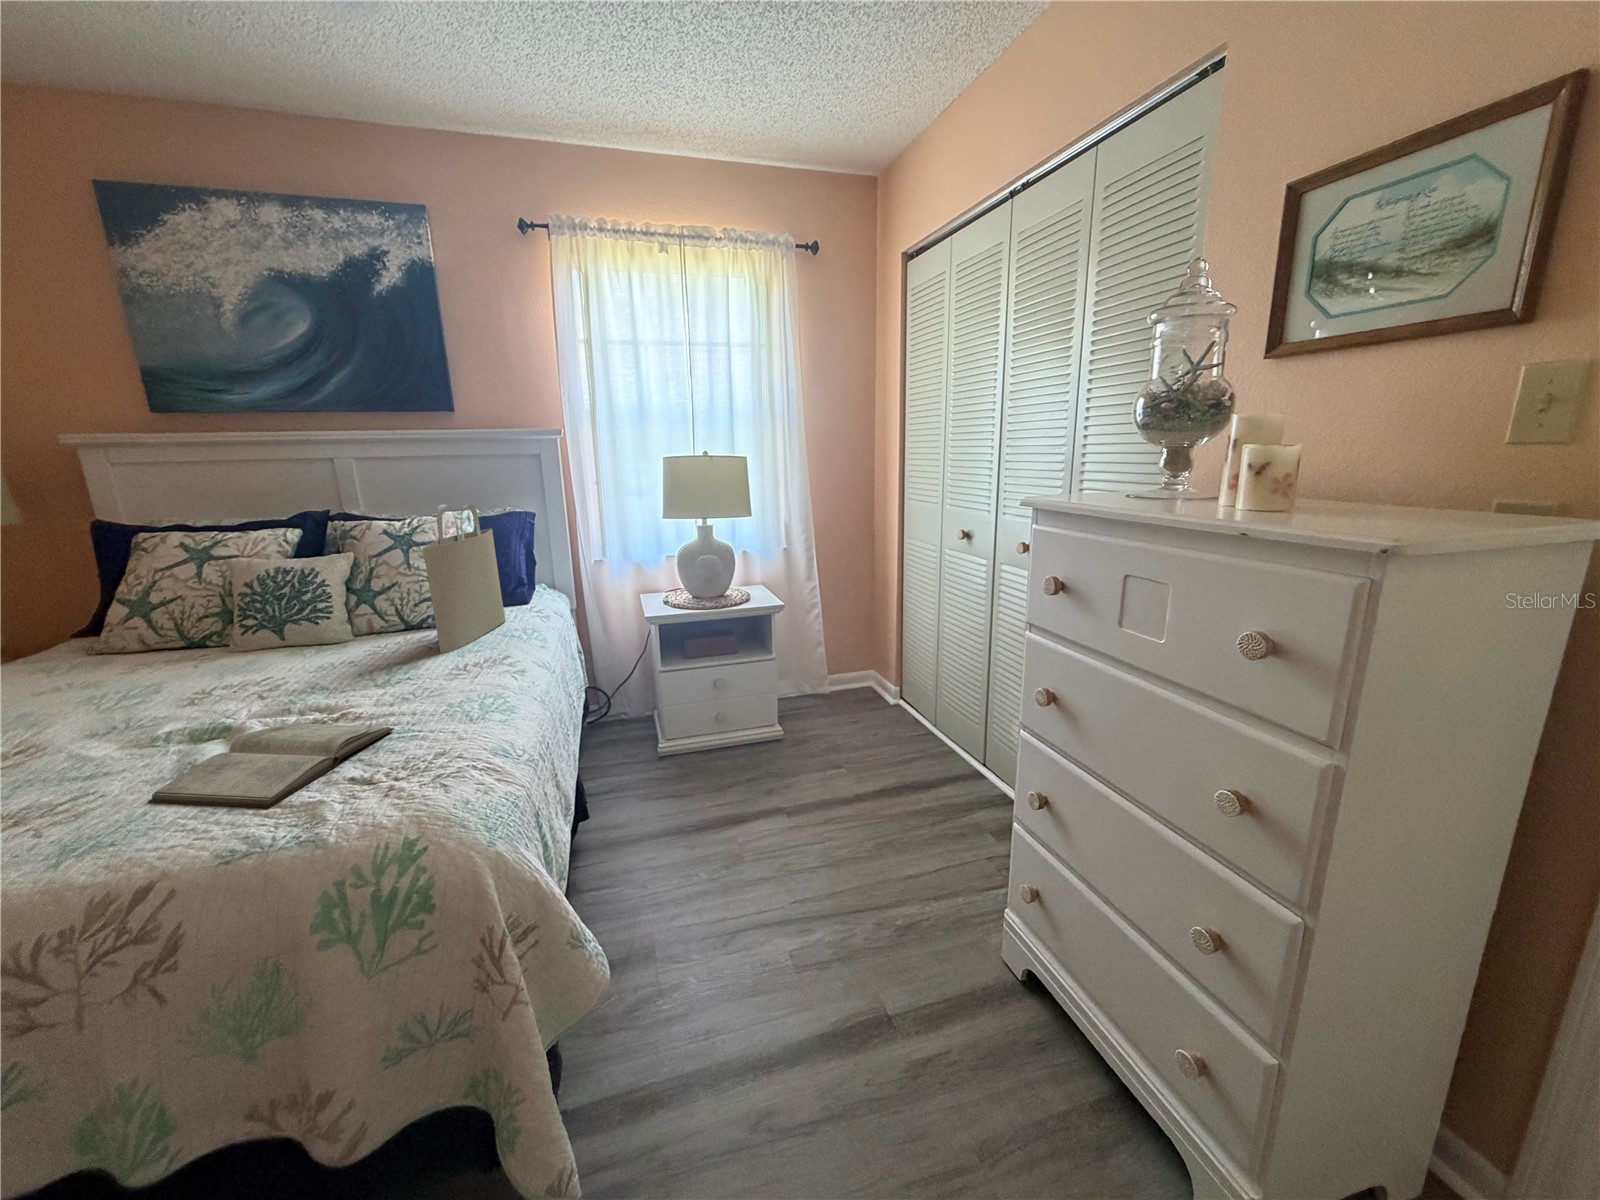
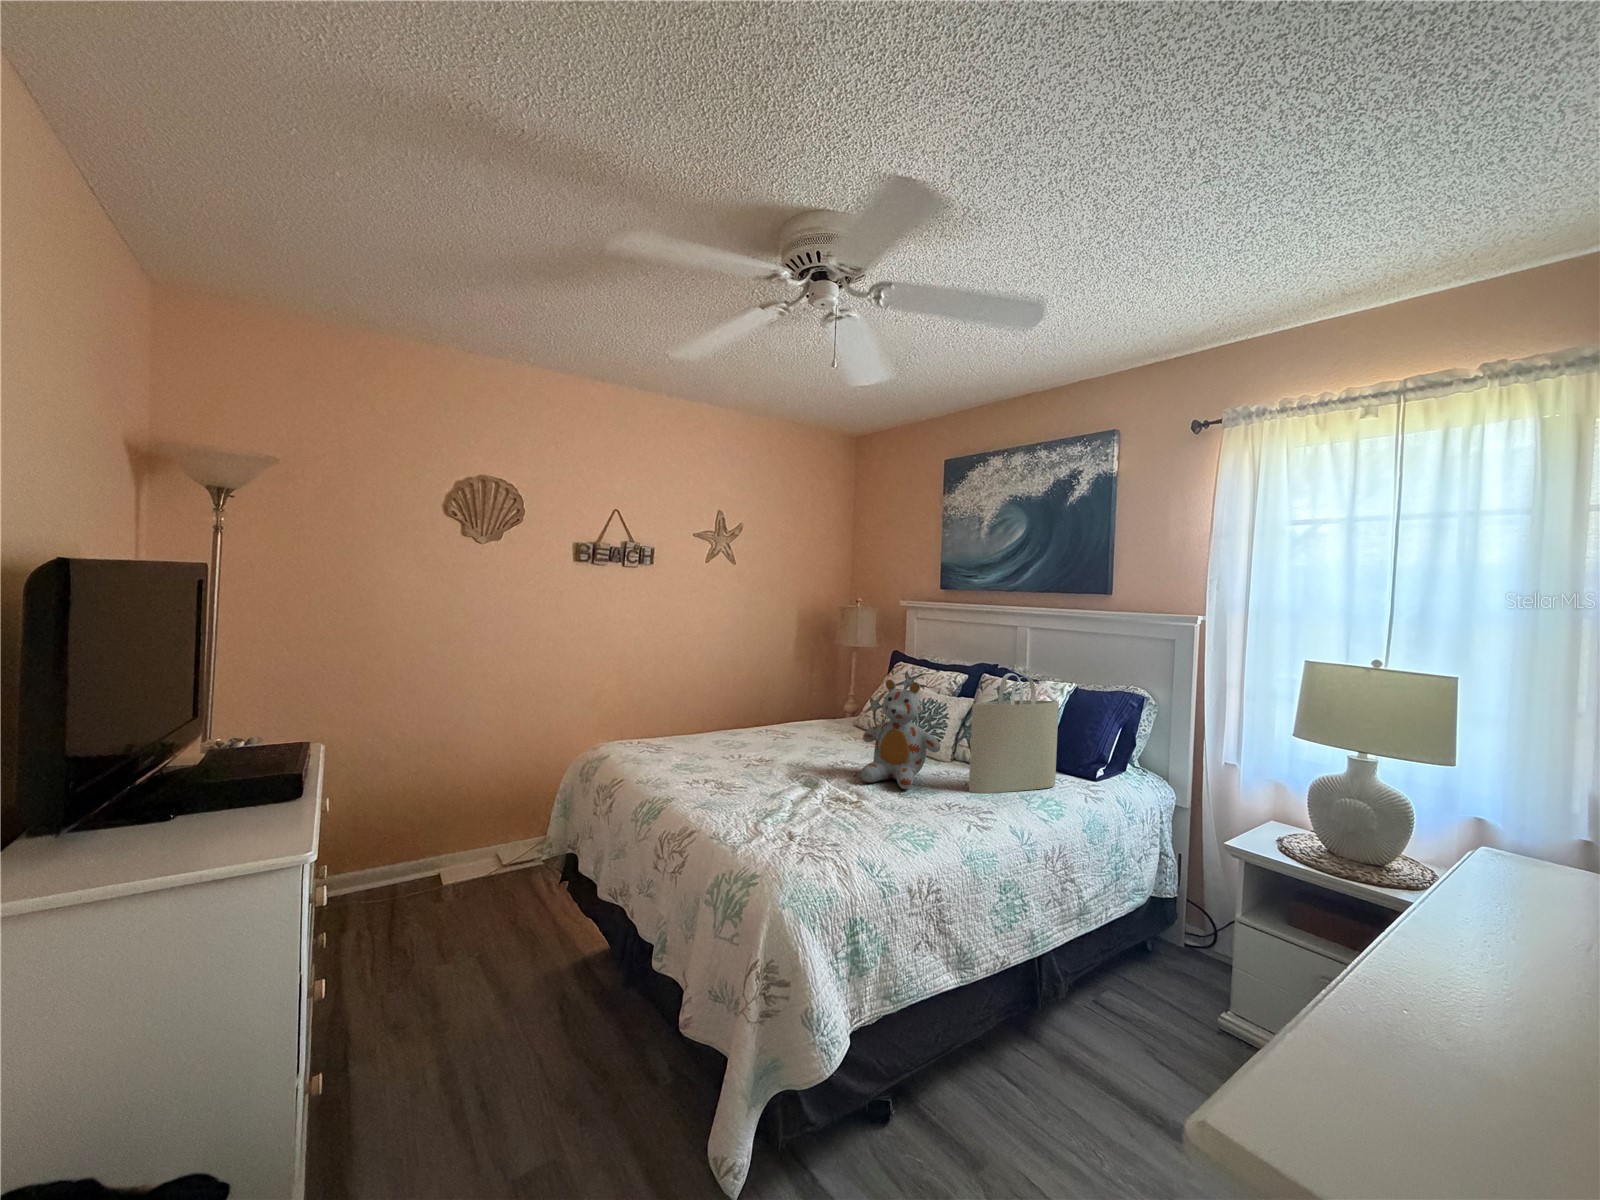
stuffed bear: none [242,536,386,696] -> present [861,679,941,789]
diary: present [148,722,394,808] -> none [754,788,864,828]

